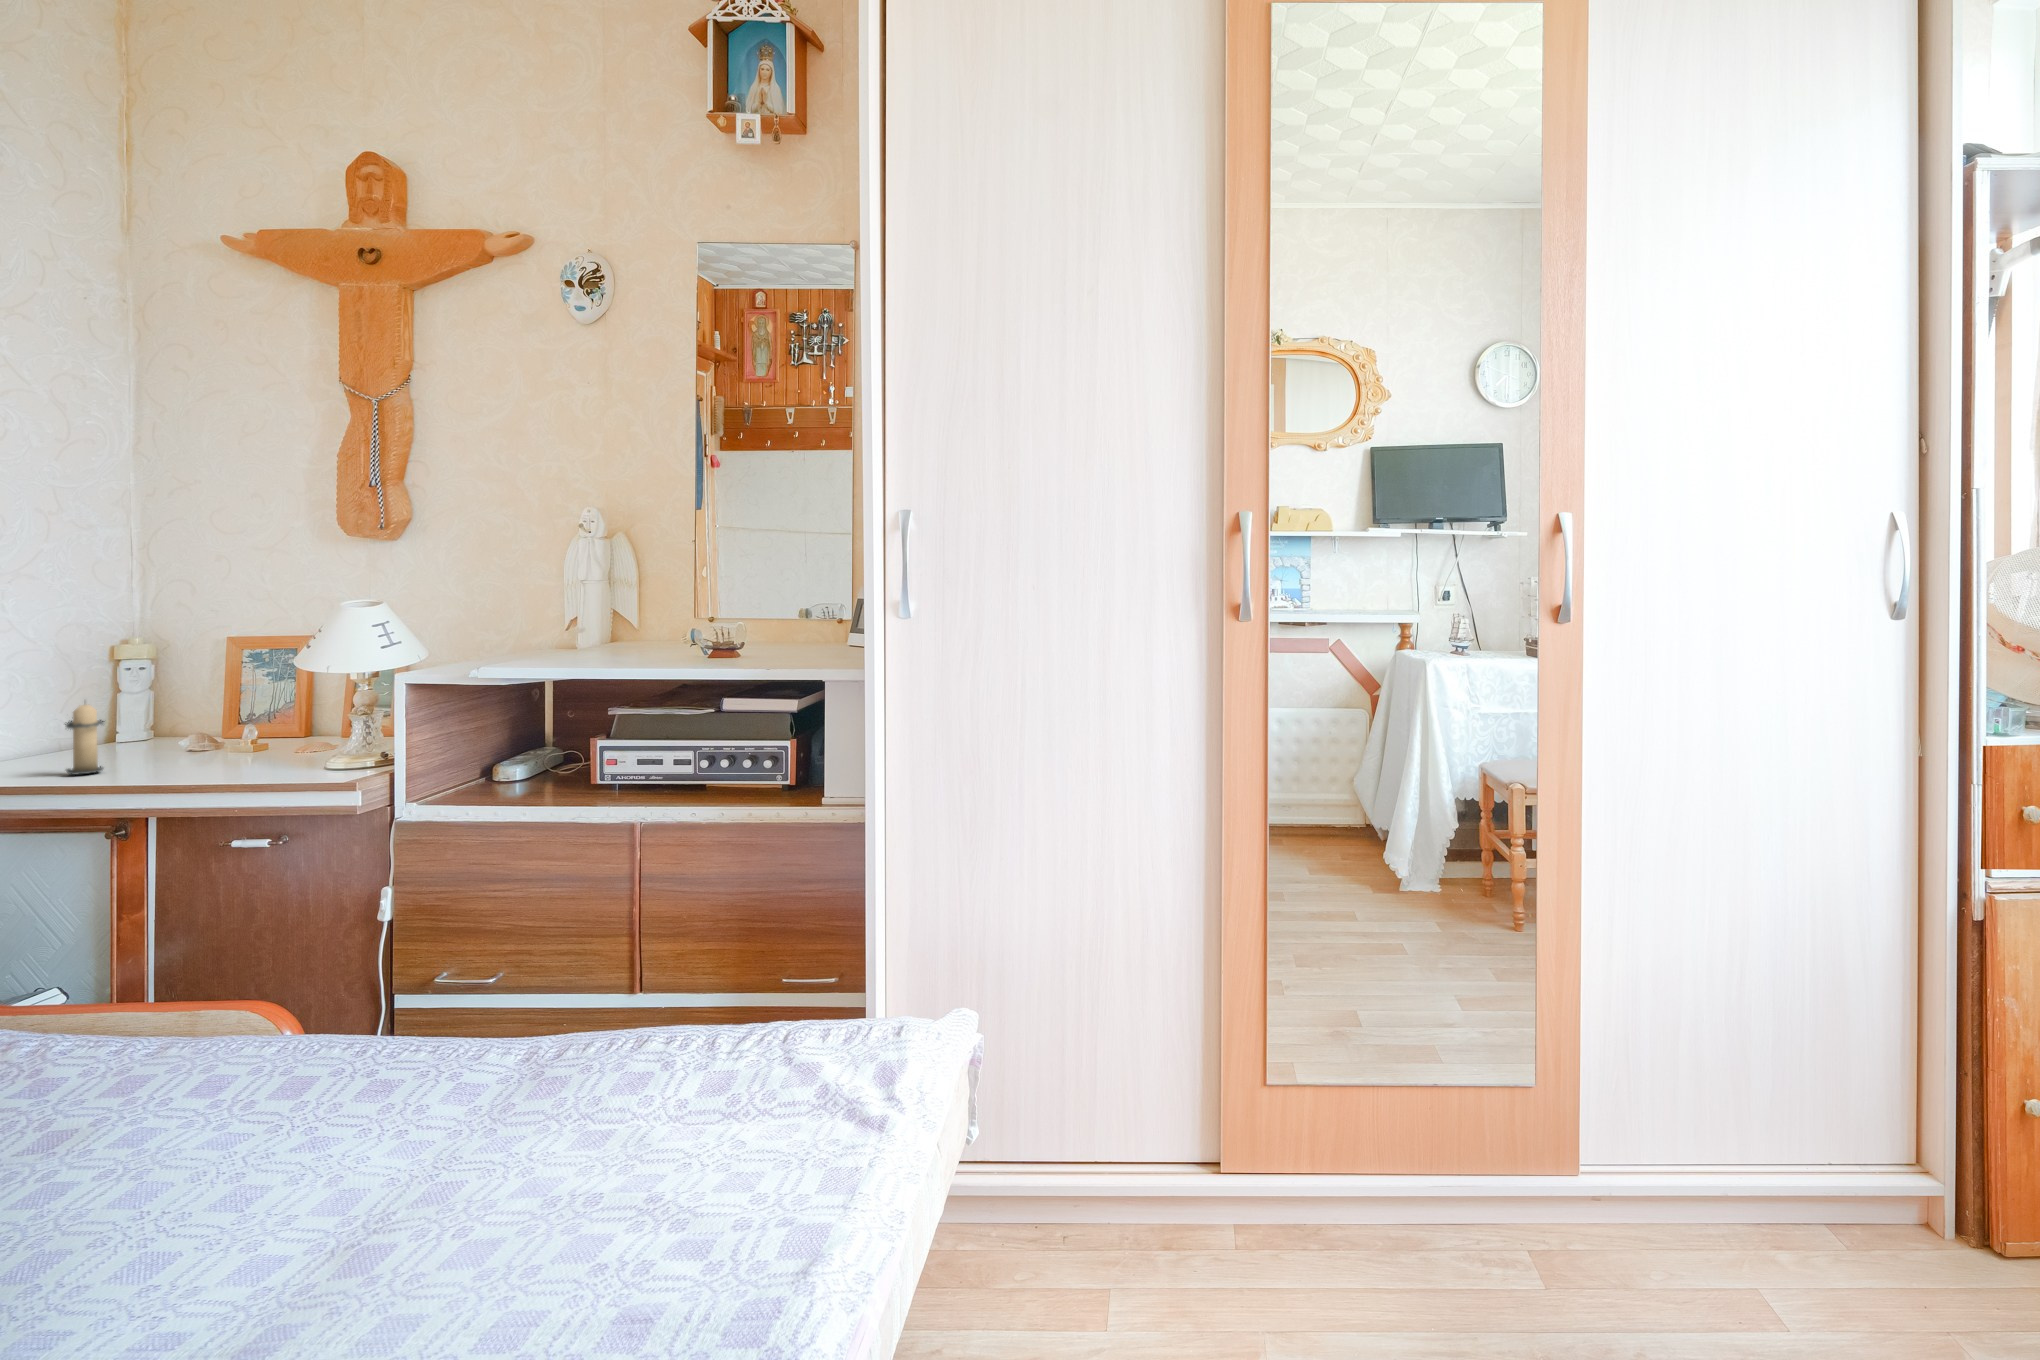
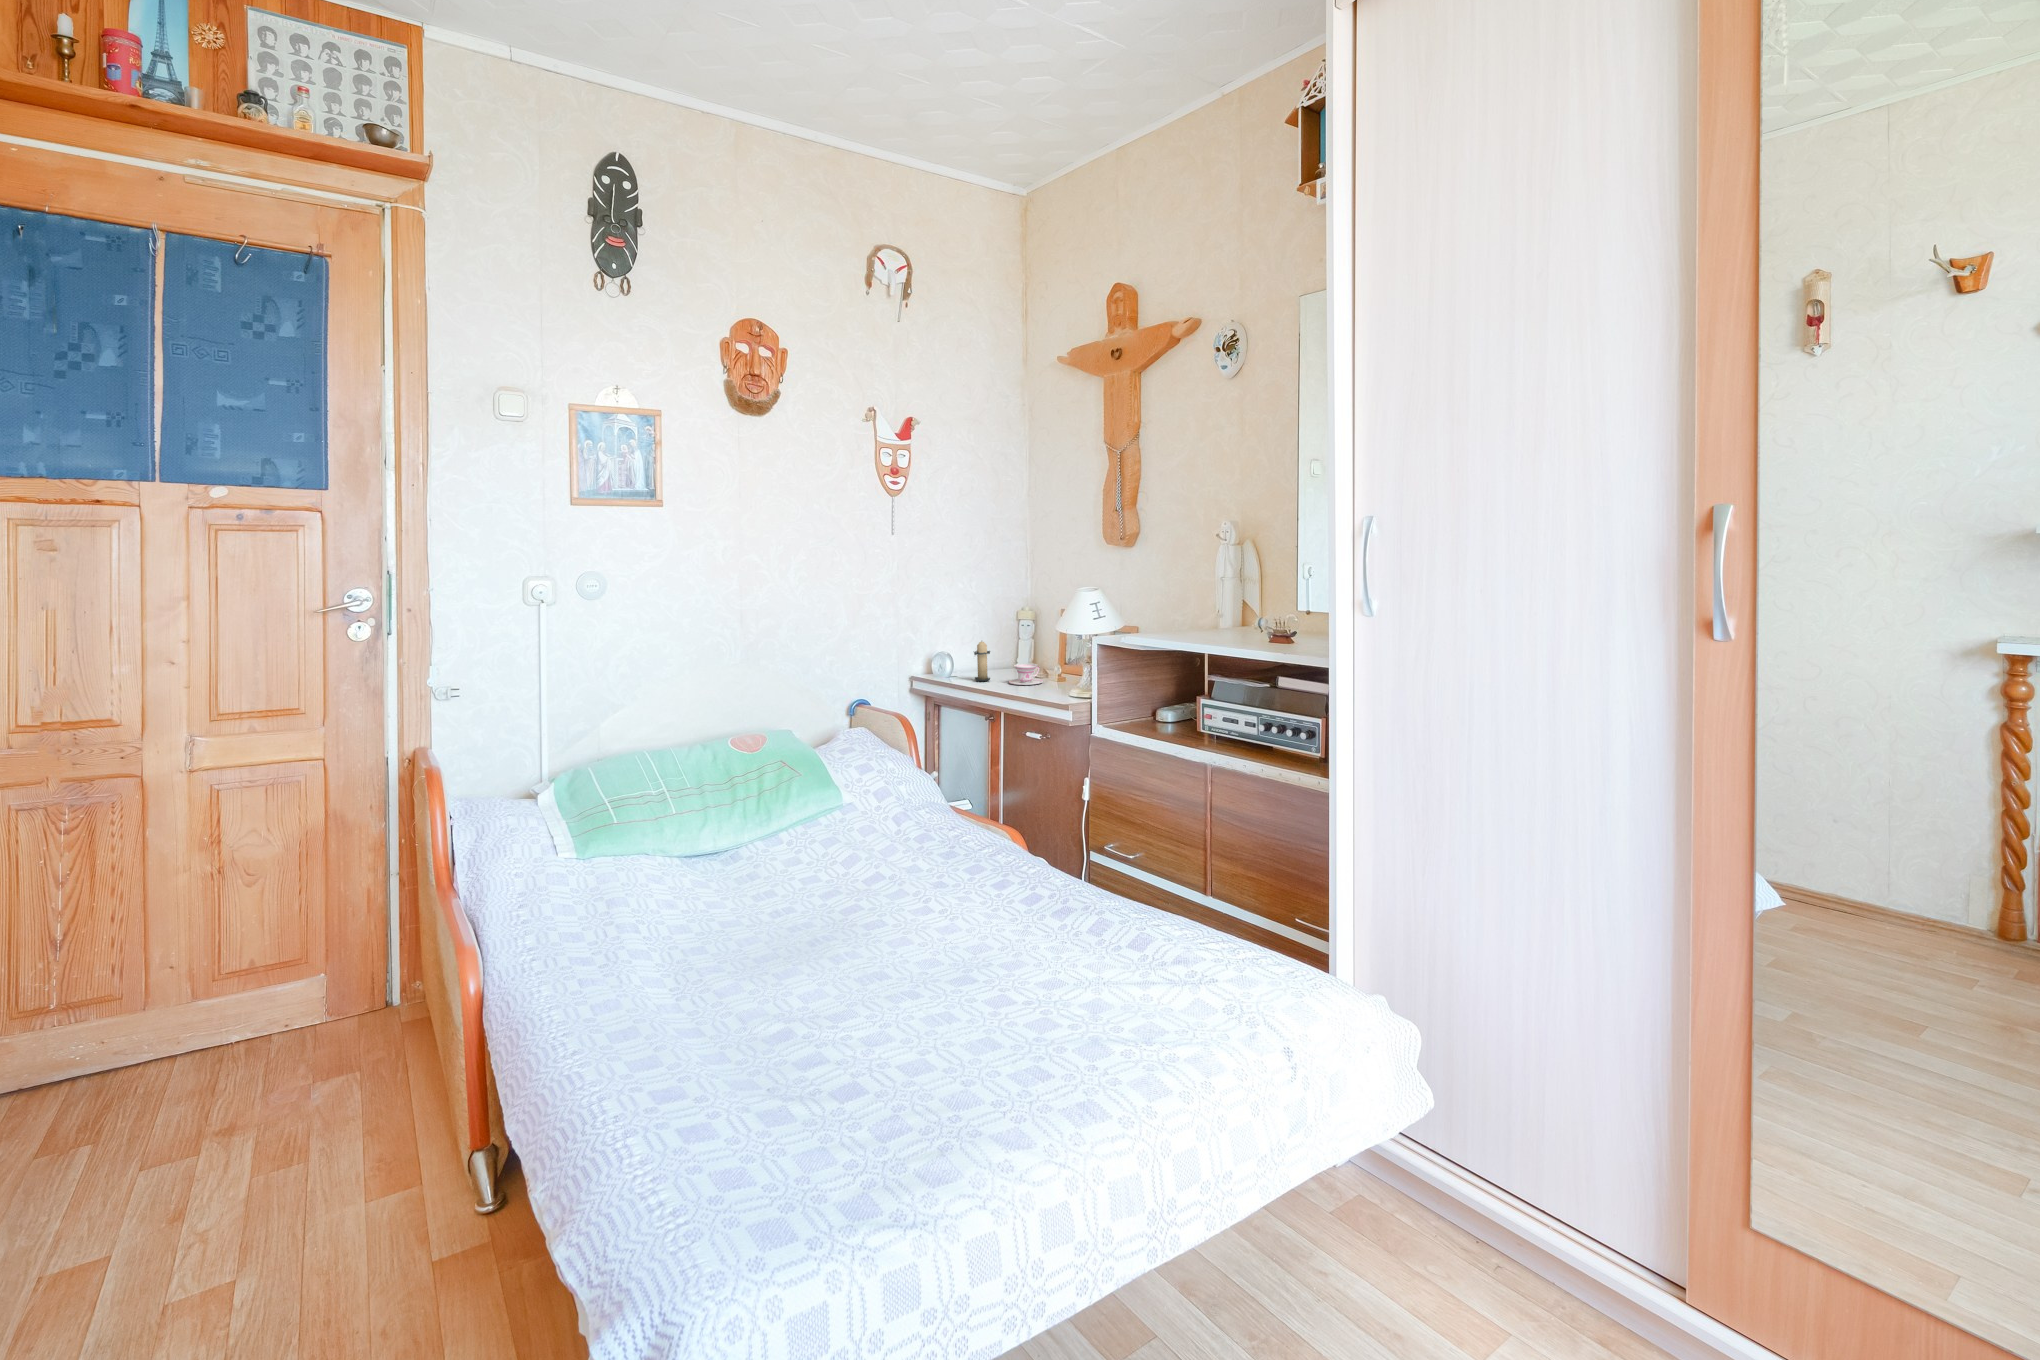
teacup: none [157,733,233,770] -> present [1009,664,1043,685]

